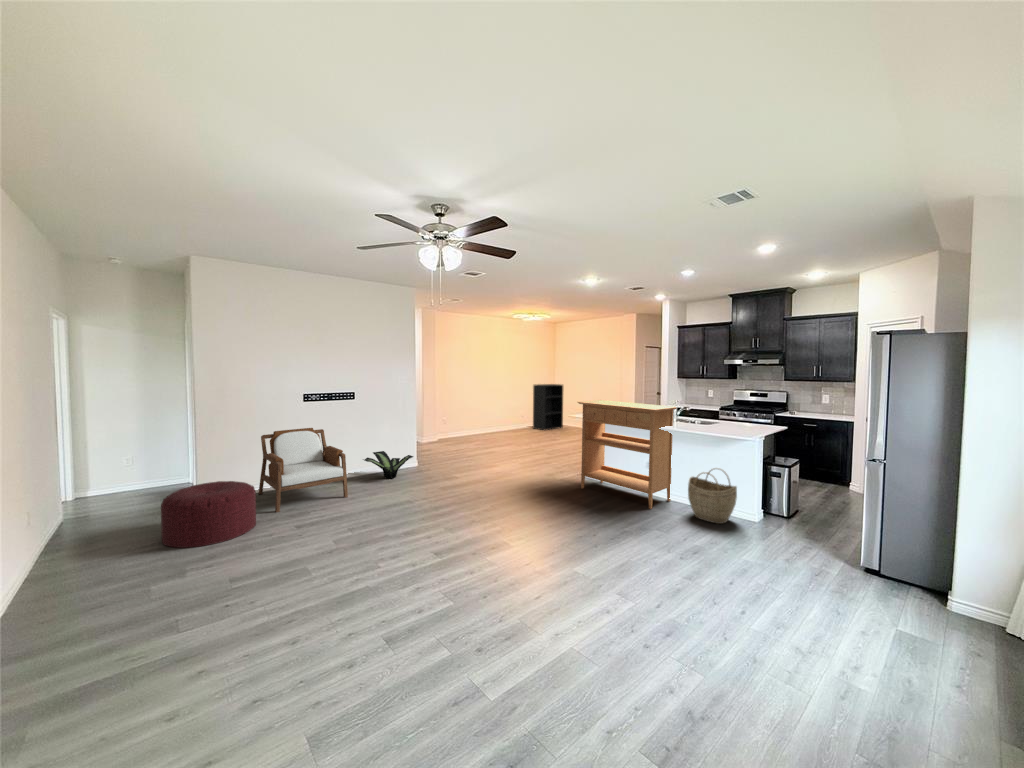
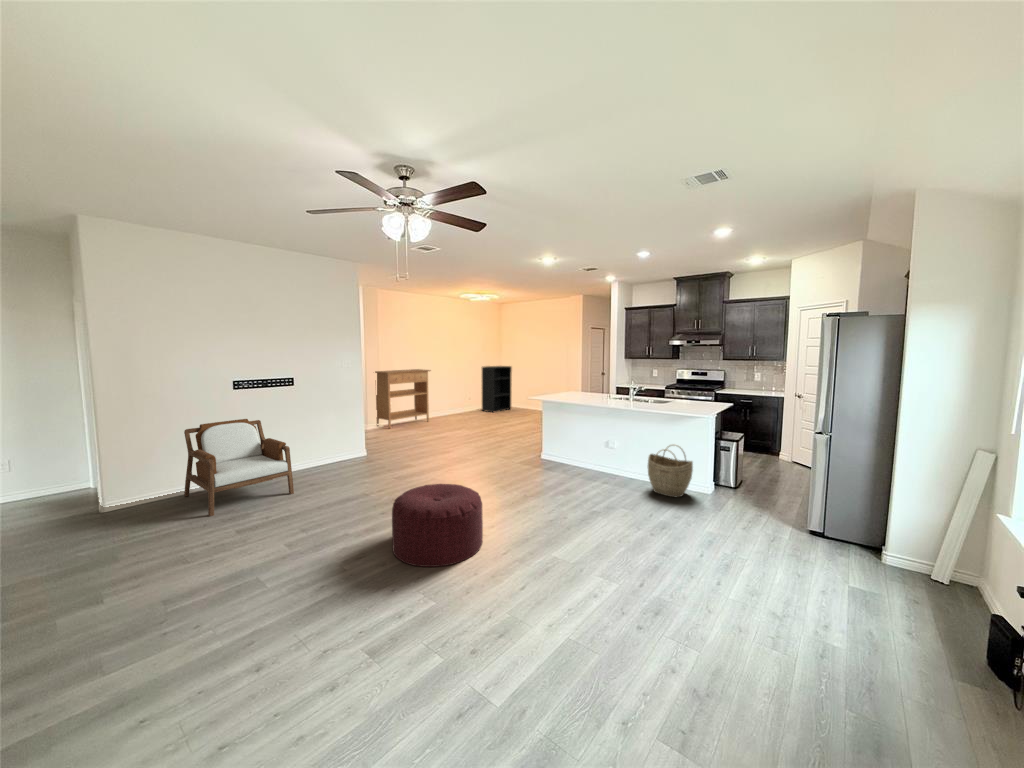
console table: present [578,400,676,509] -> present [375,369,431,429]
potted plant: present [364,451,413,479] -> none [307,441,365,471]
ottoman: present [161,481,256,548] -> present [392,484,483,567]

